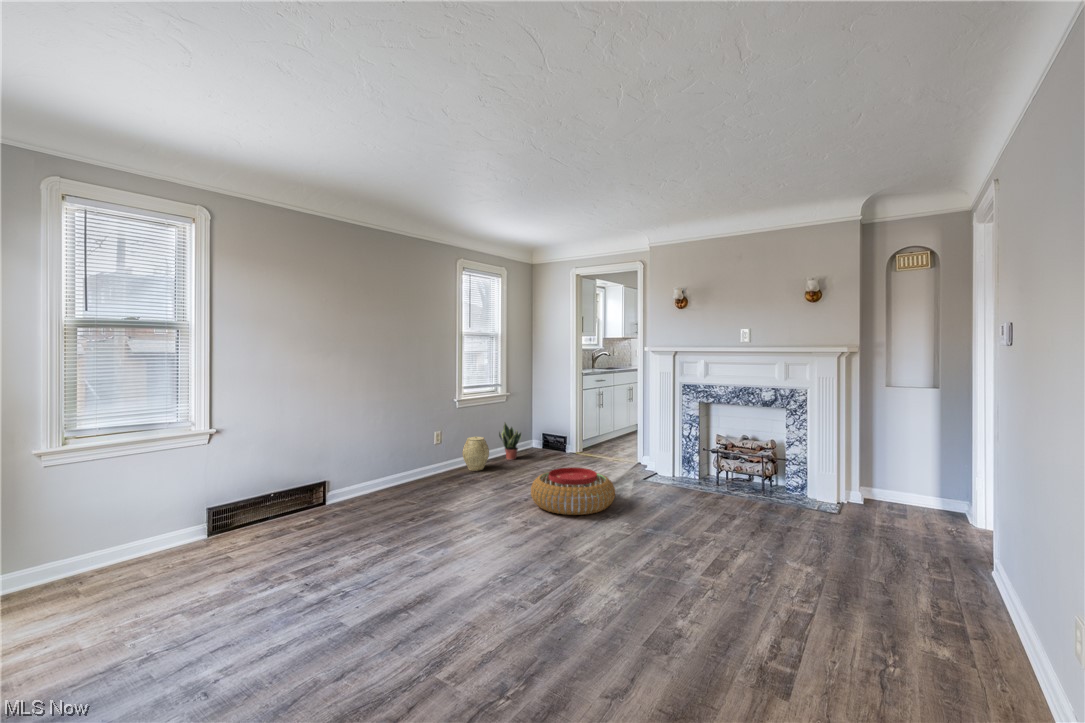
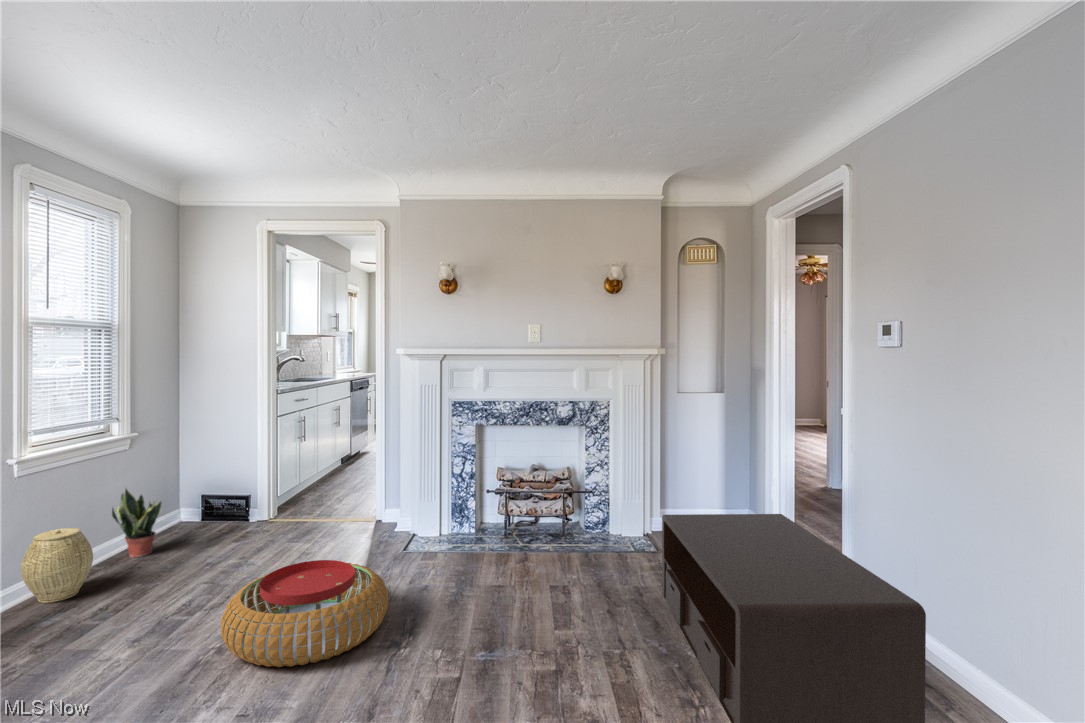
coffee table: none [787,475,950,649] -> present [662,514,926,723]

